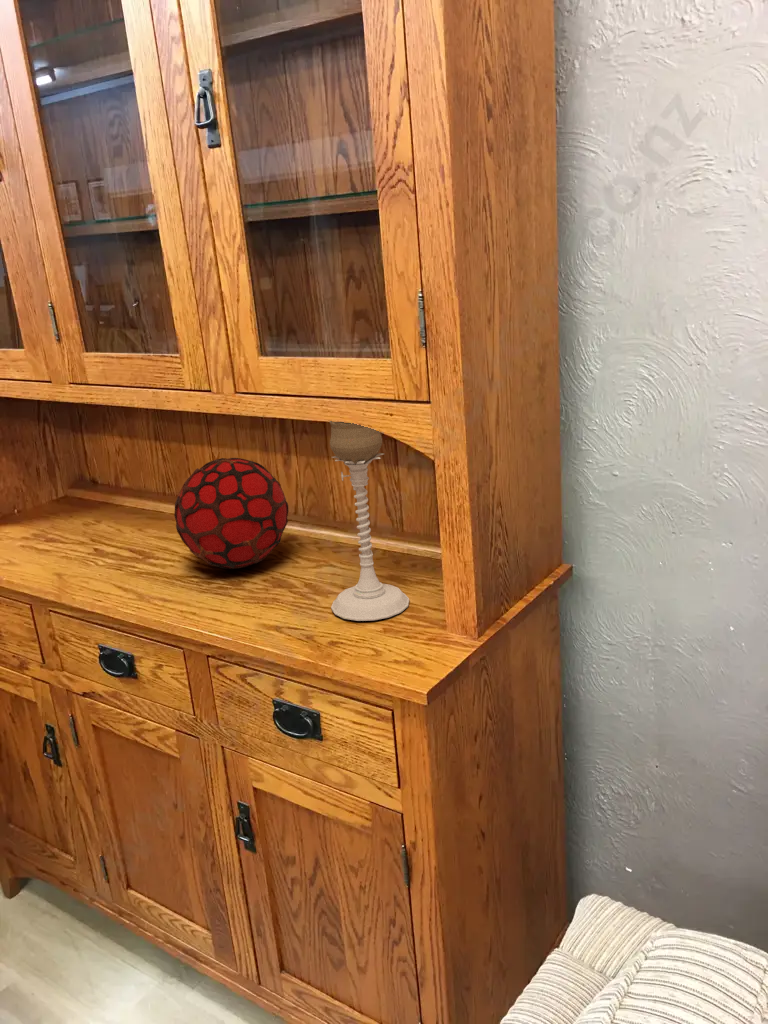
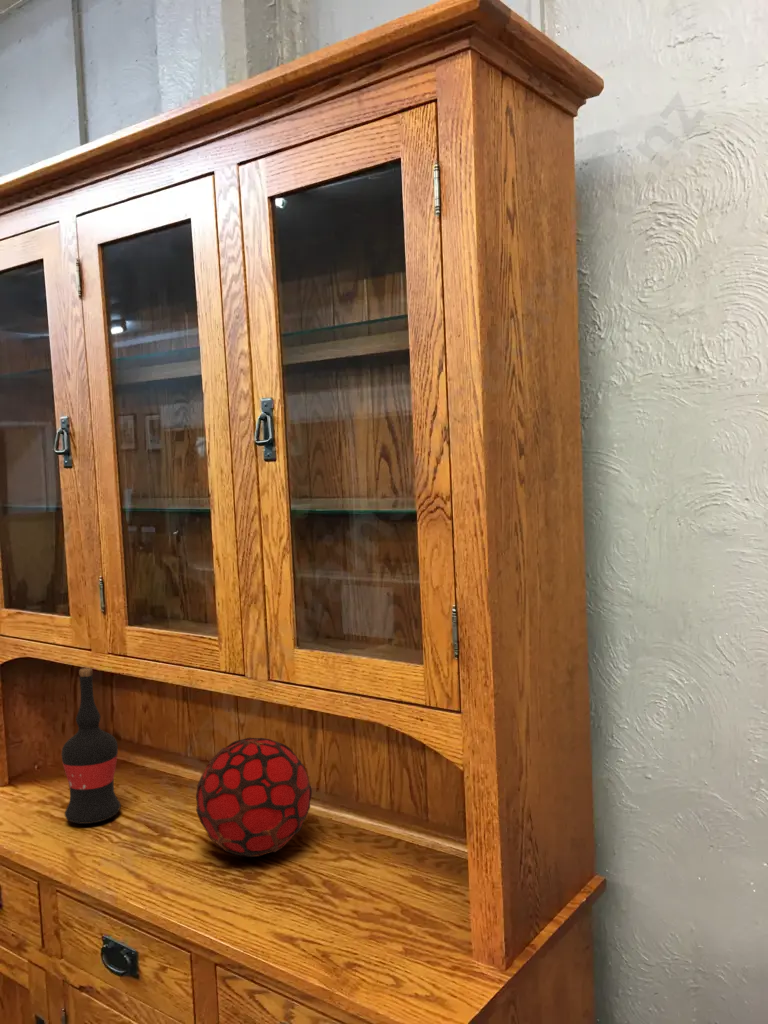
wine bottle: none [37,402,103,553] -> present [62,668,121,824]
candle holder: present [330,421,409,621] -> none [350,711,433,936]

